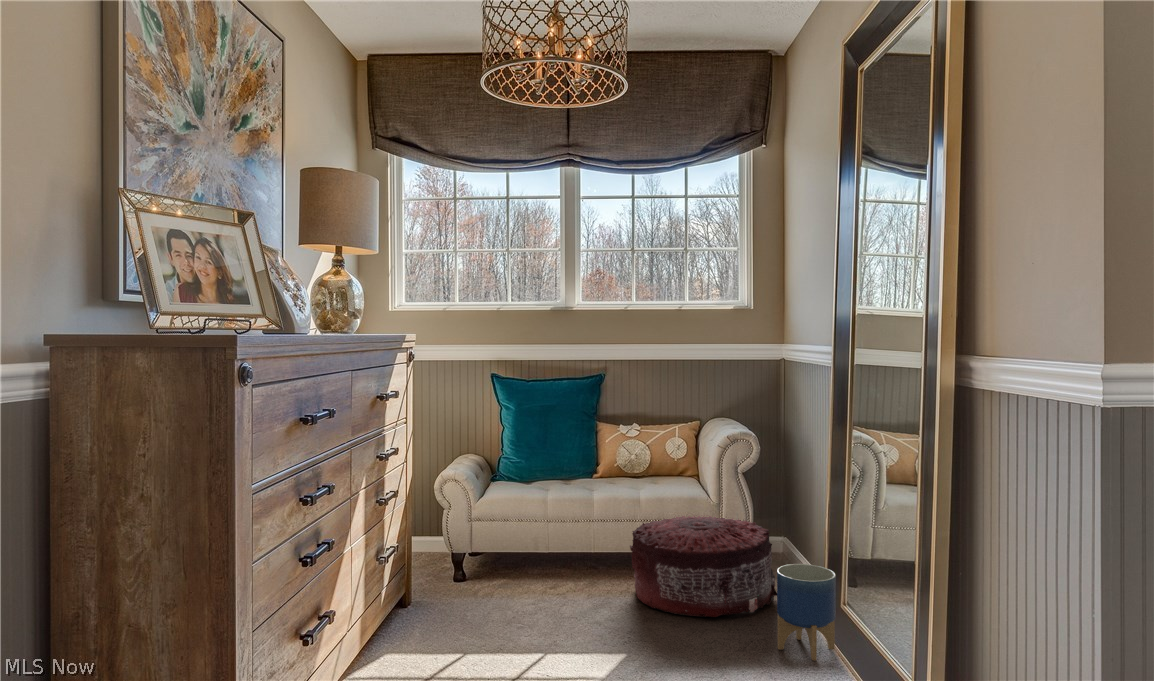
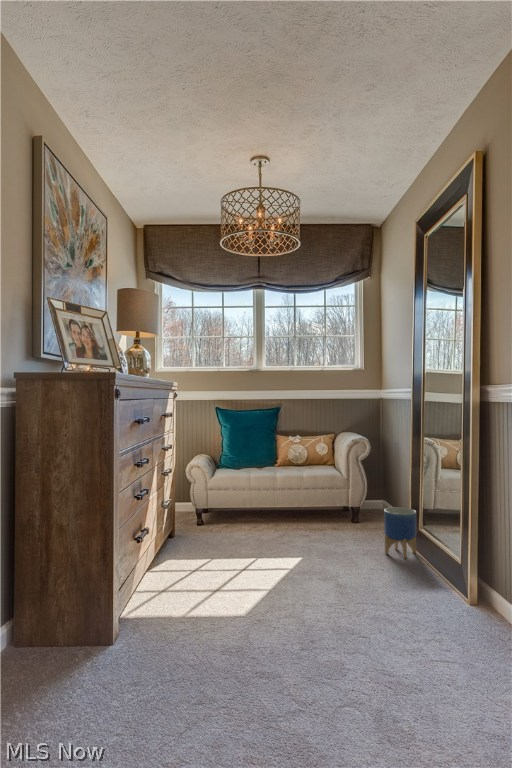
pouf: present [630,515,777,617] -> none [299,485,383,539]

